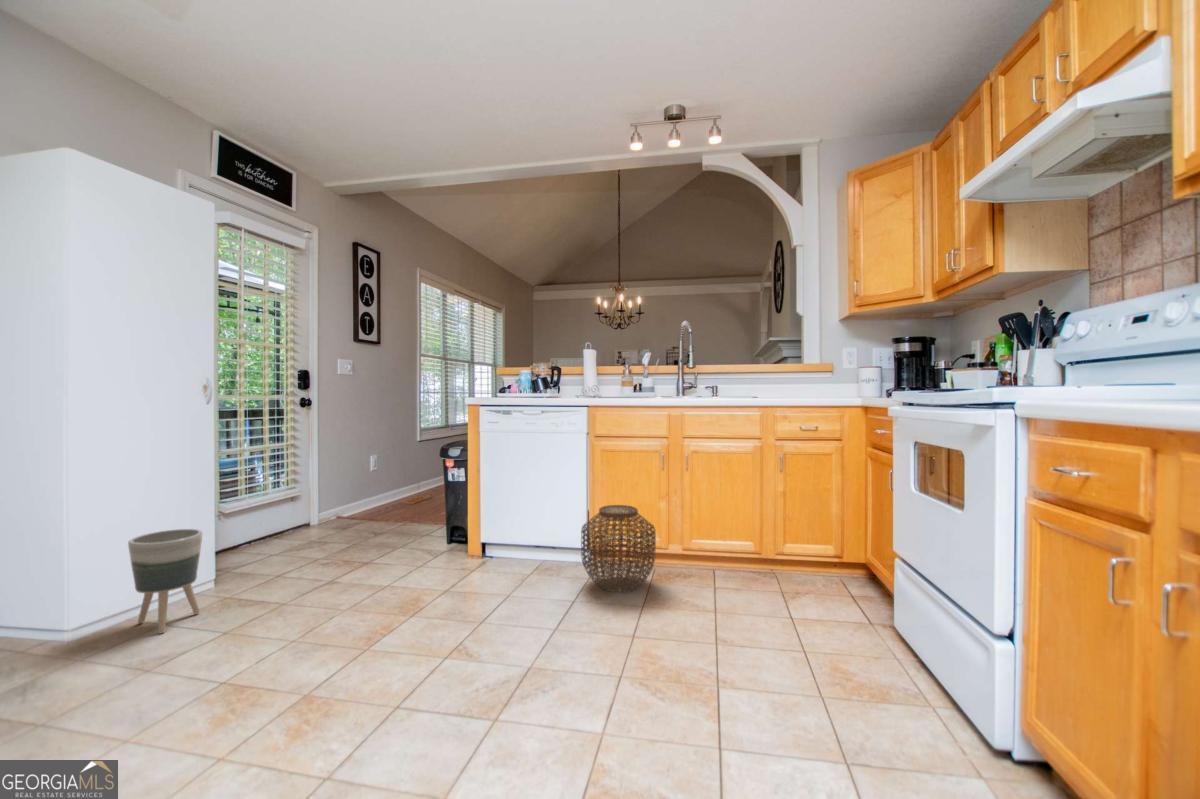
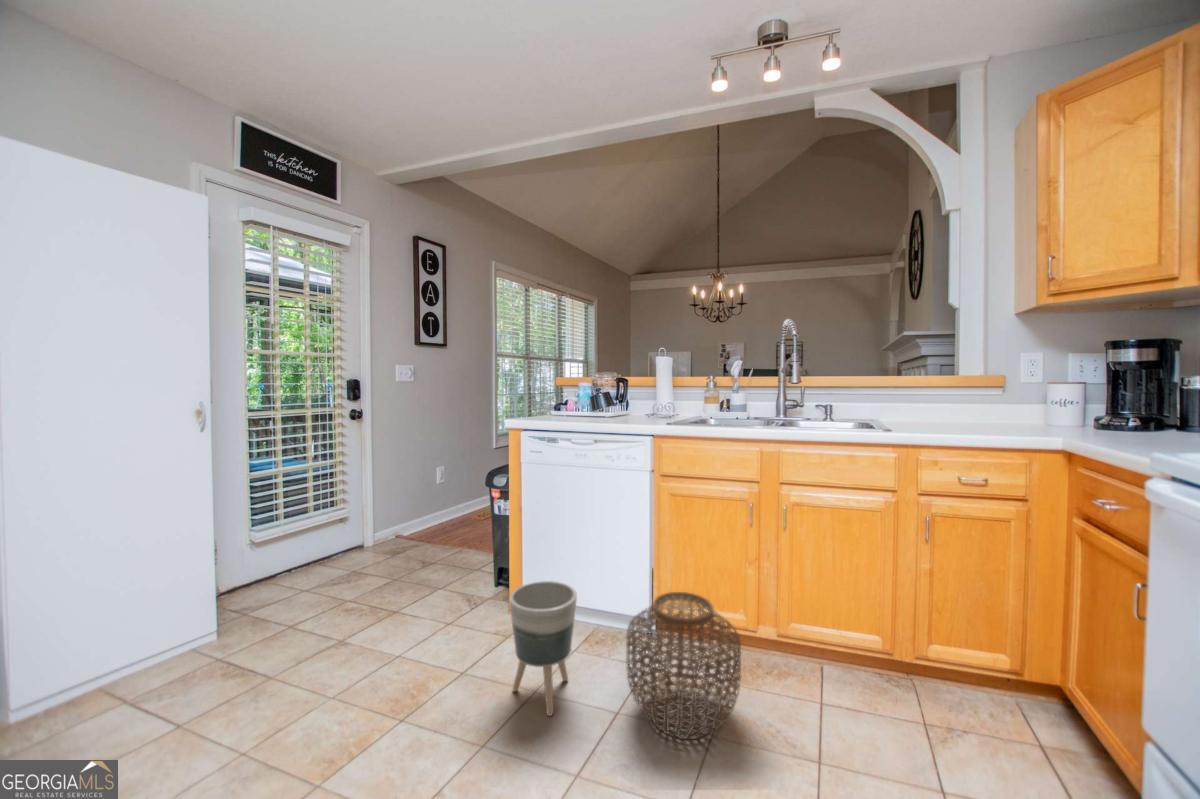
planter: present [128,529,202,633] -> present [509,581,577,716]

